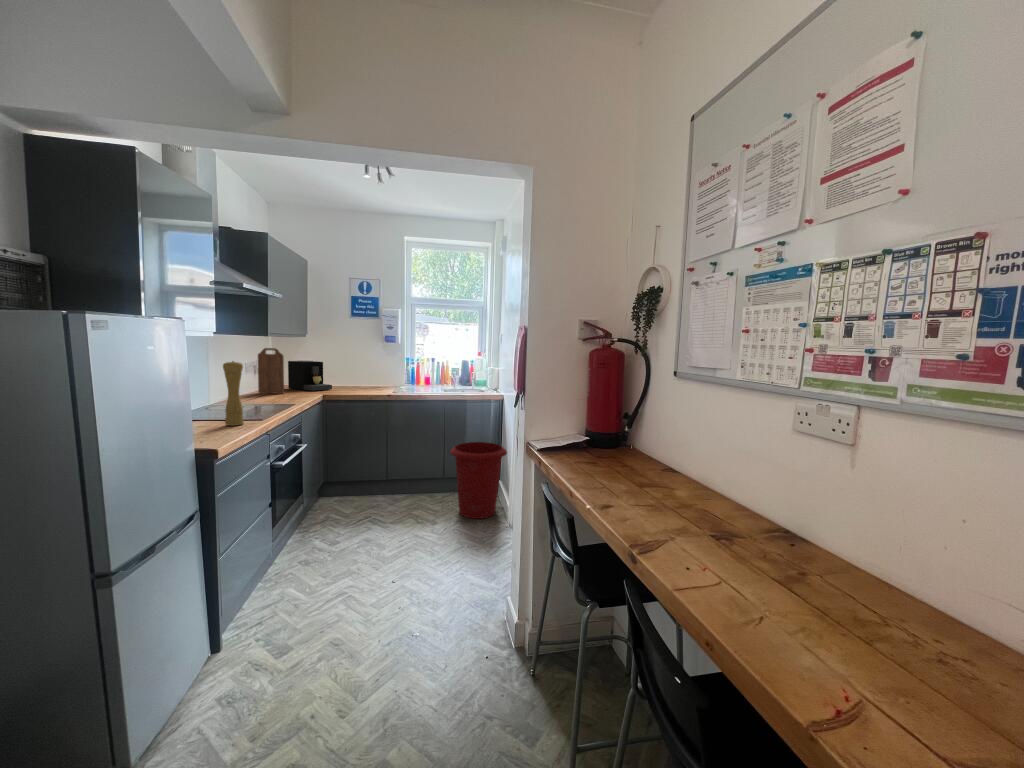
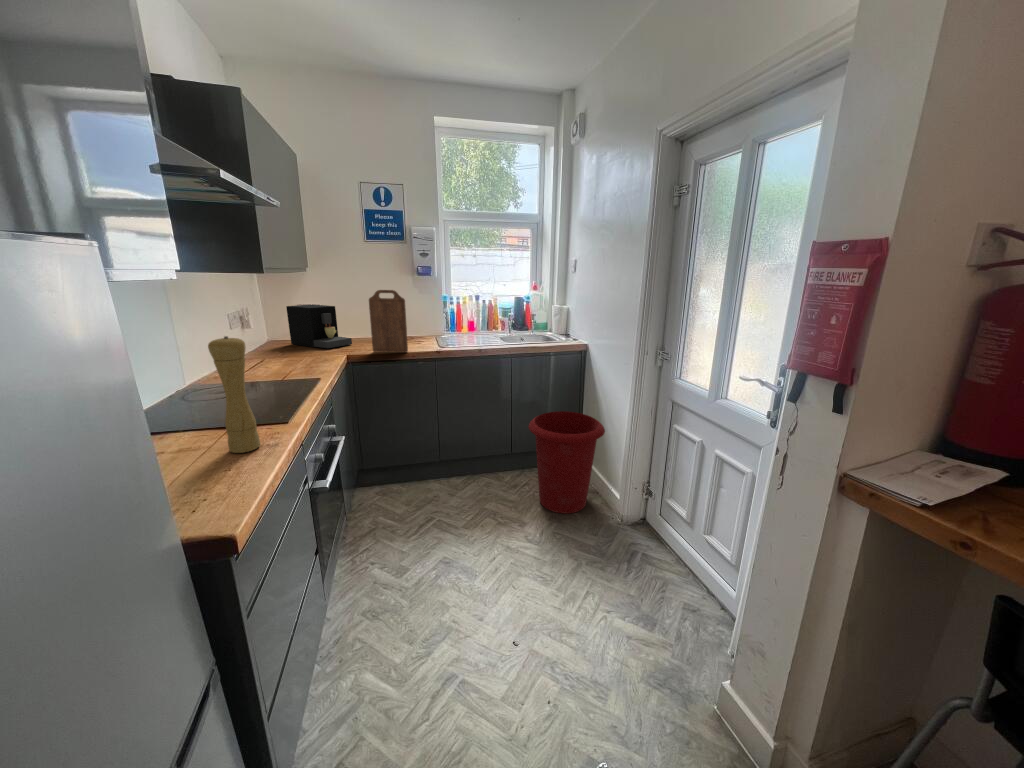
cutting board: present [258,348,284,394] -> present [369,290,408,352]

